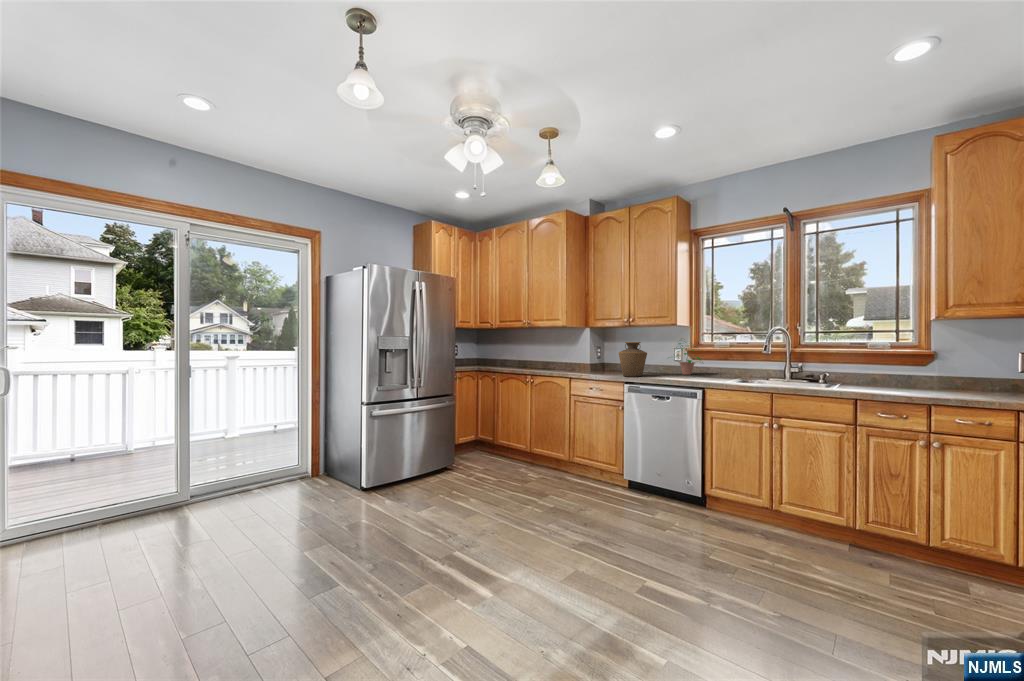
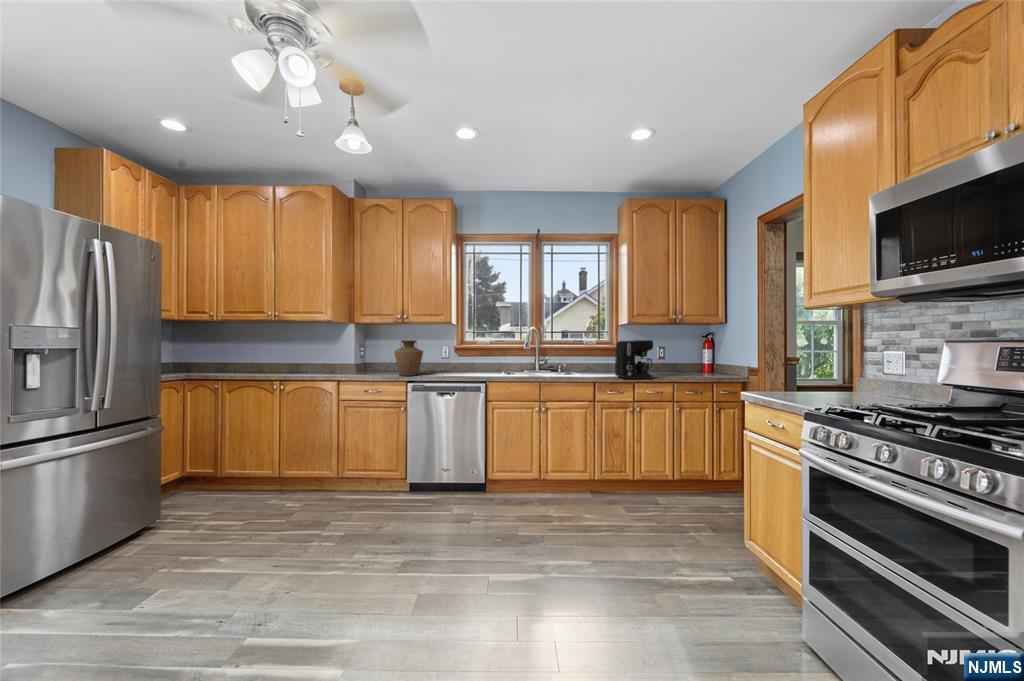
potted plant: present [678,343,701,375] -> none [437,336,473,371]
coffee maker: none [896,343,968,400] -> present [615,340,654,379]

